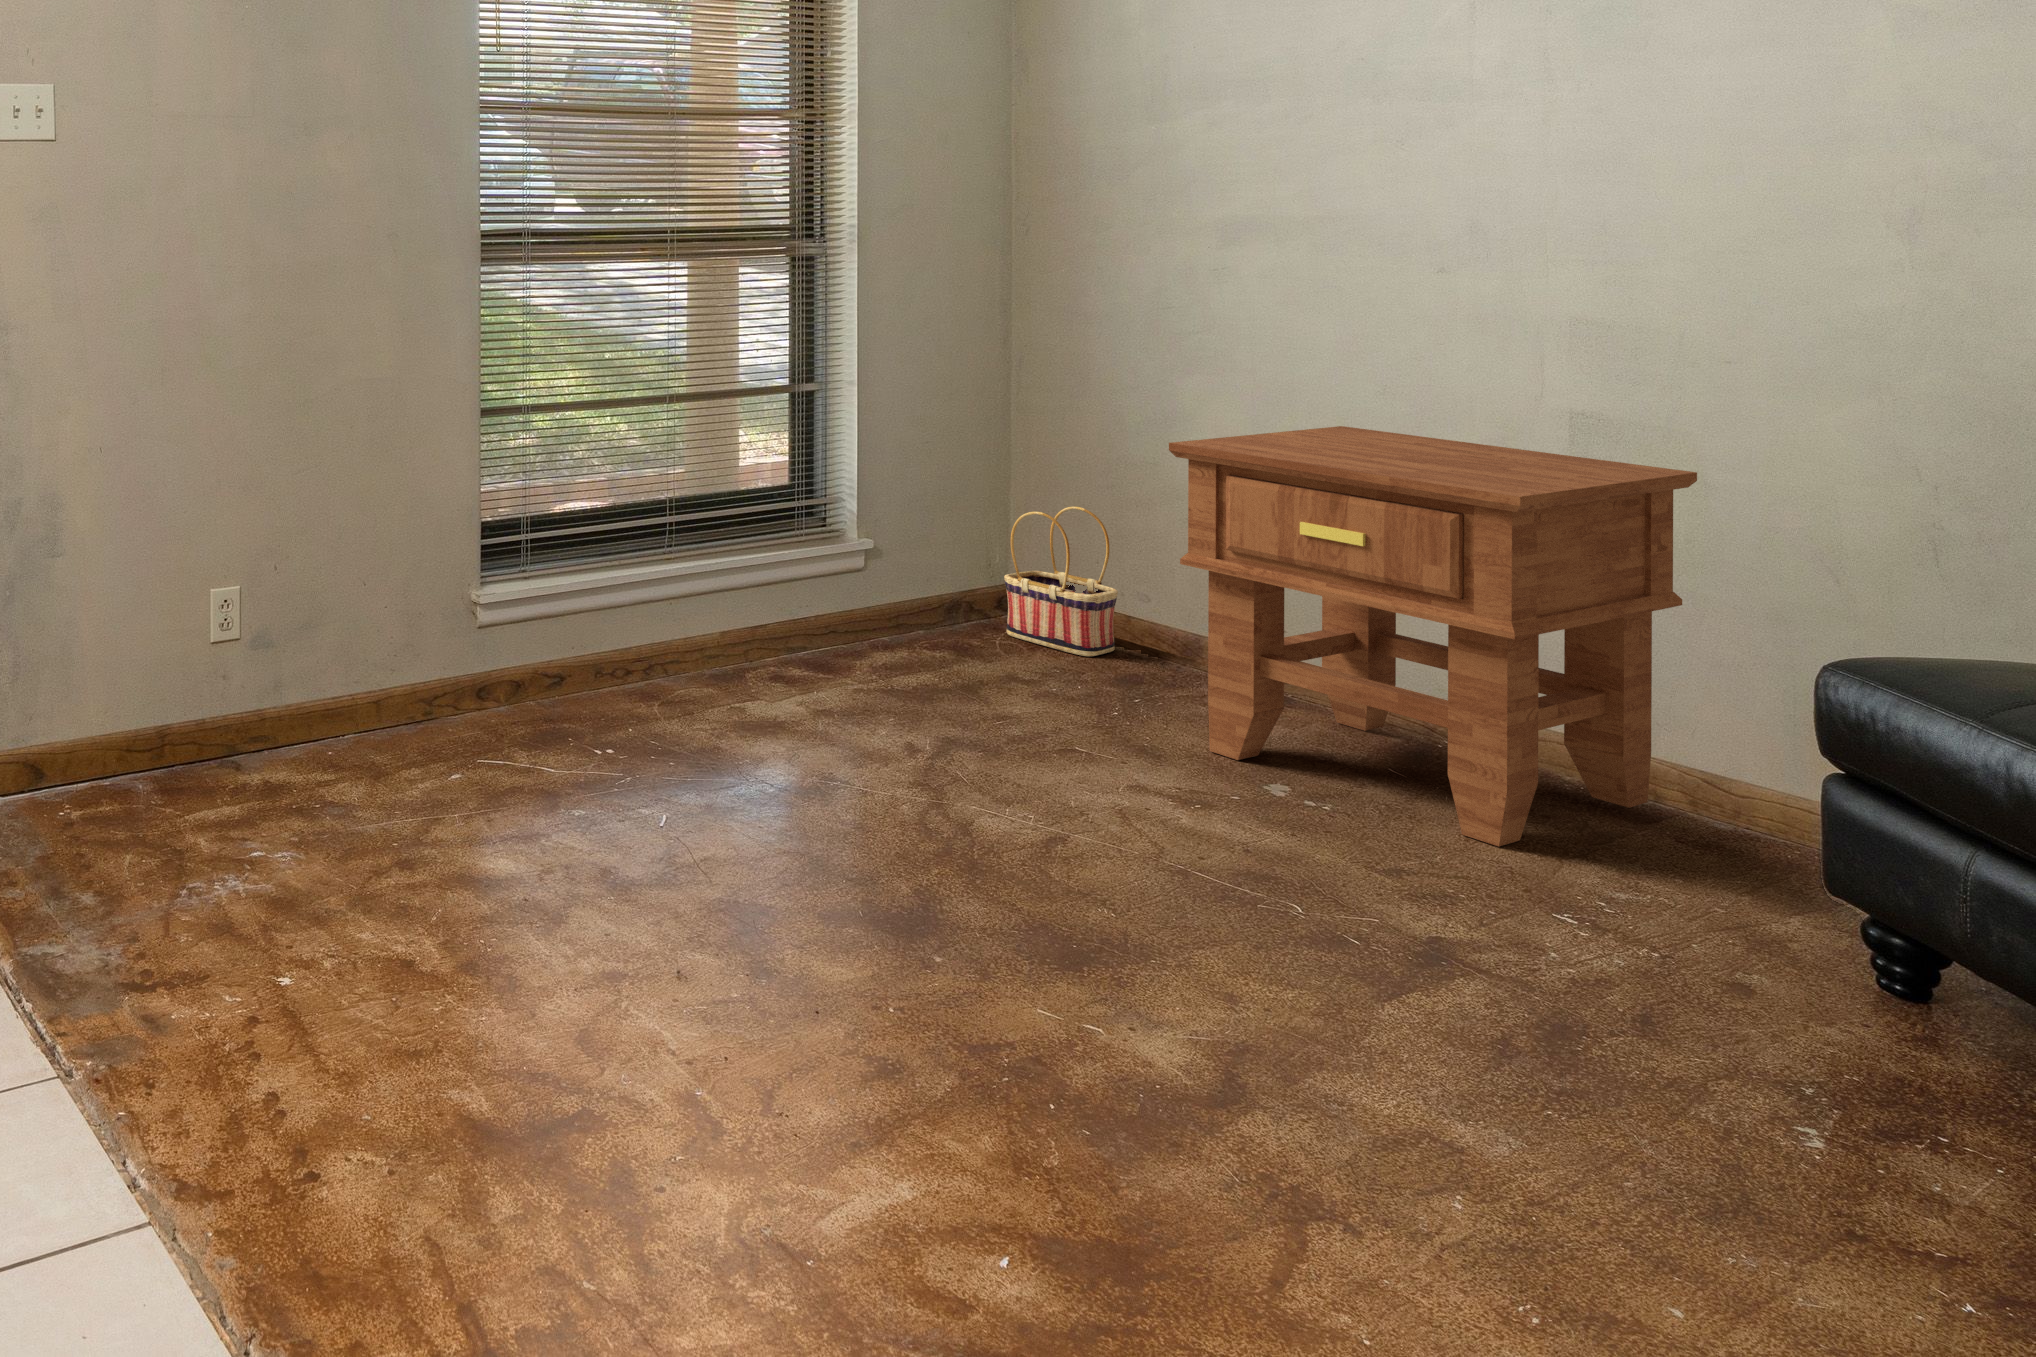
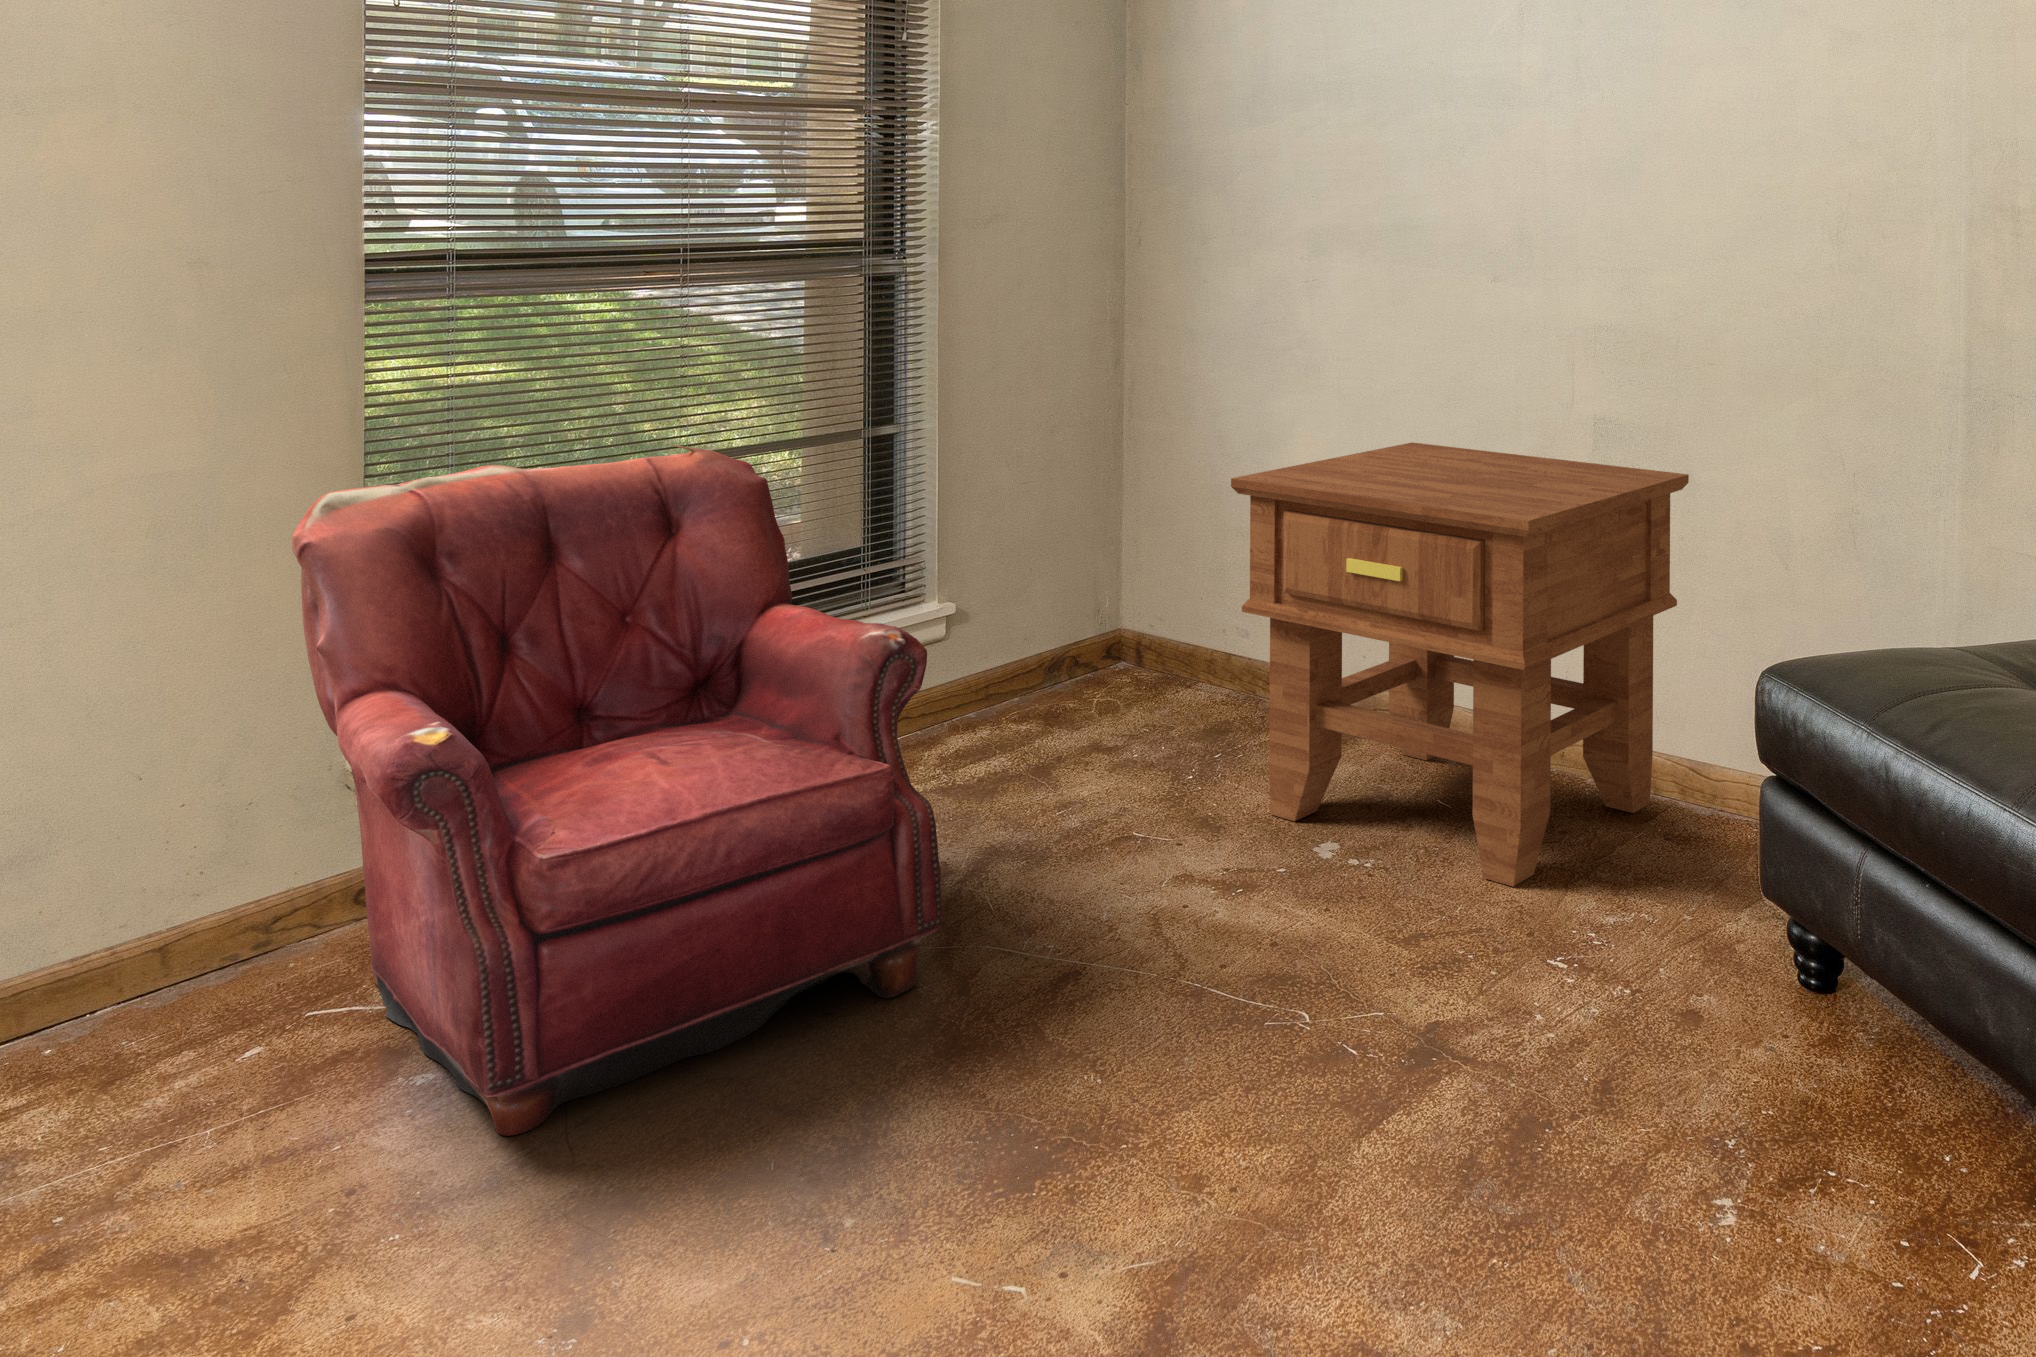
armchair: none [453,382,951,861] -> present [292,445,943,1136]
basket: present [1004,507,1118,656] -> none [1105,542,1217,708]

